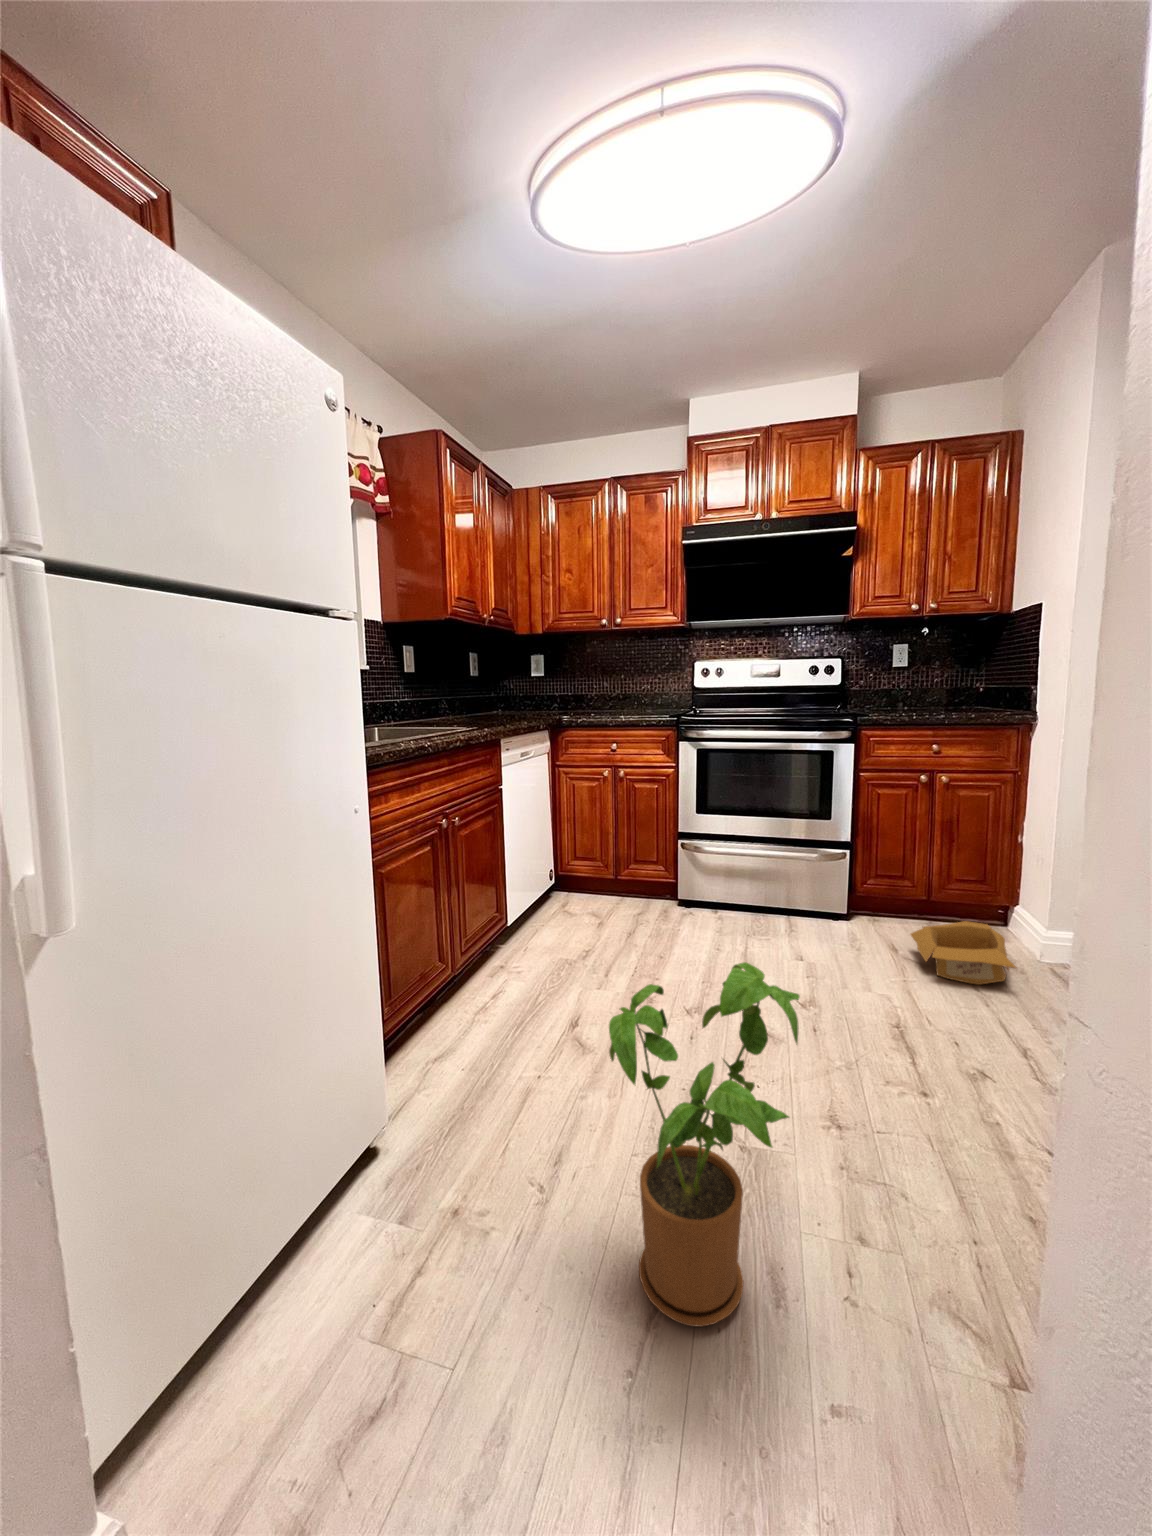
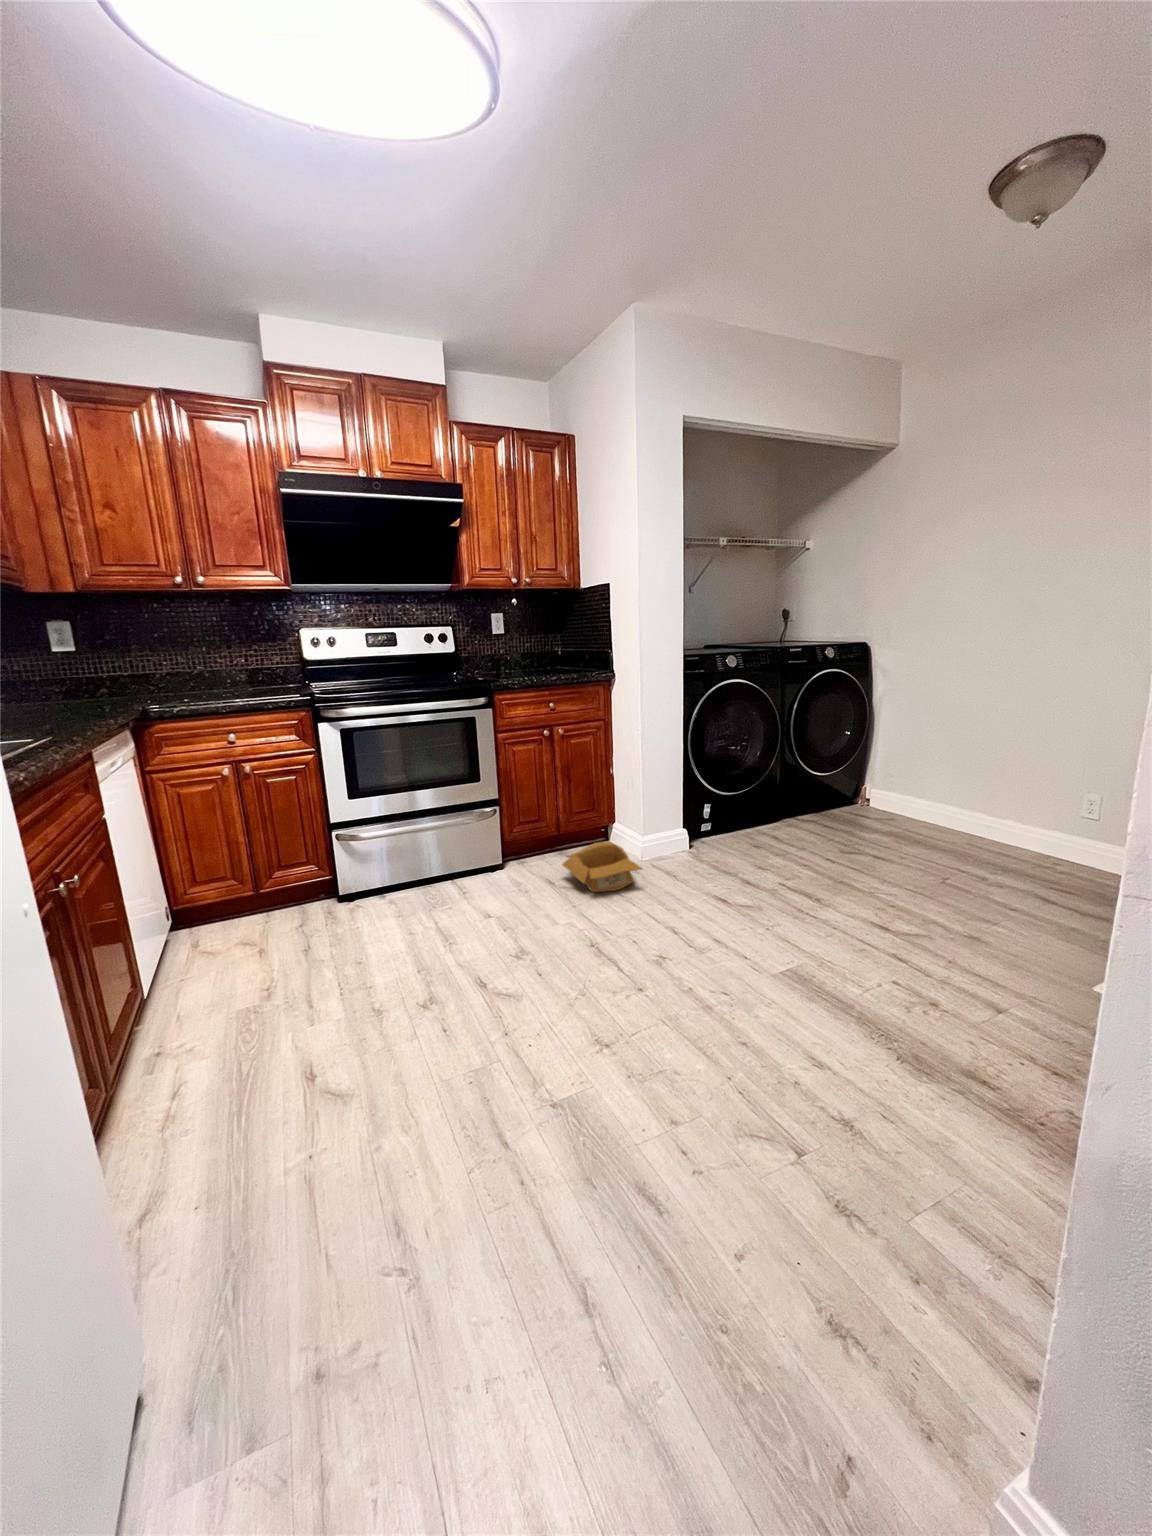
house plant: present [609,962,799,1327] -> none [483,937,711,1298]

